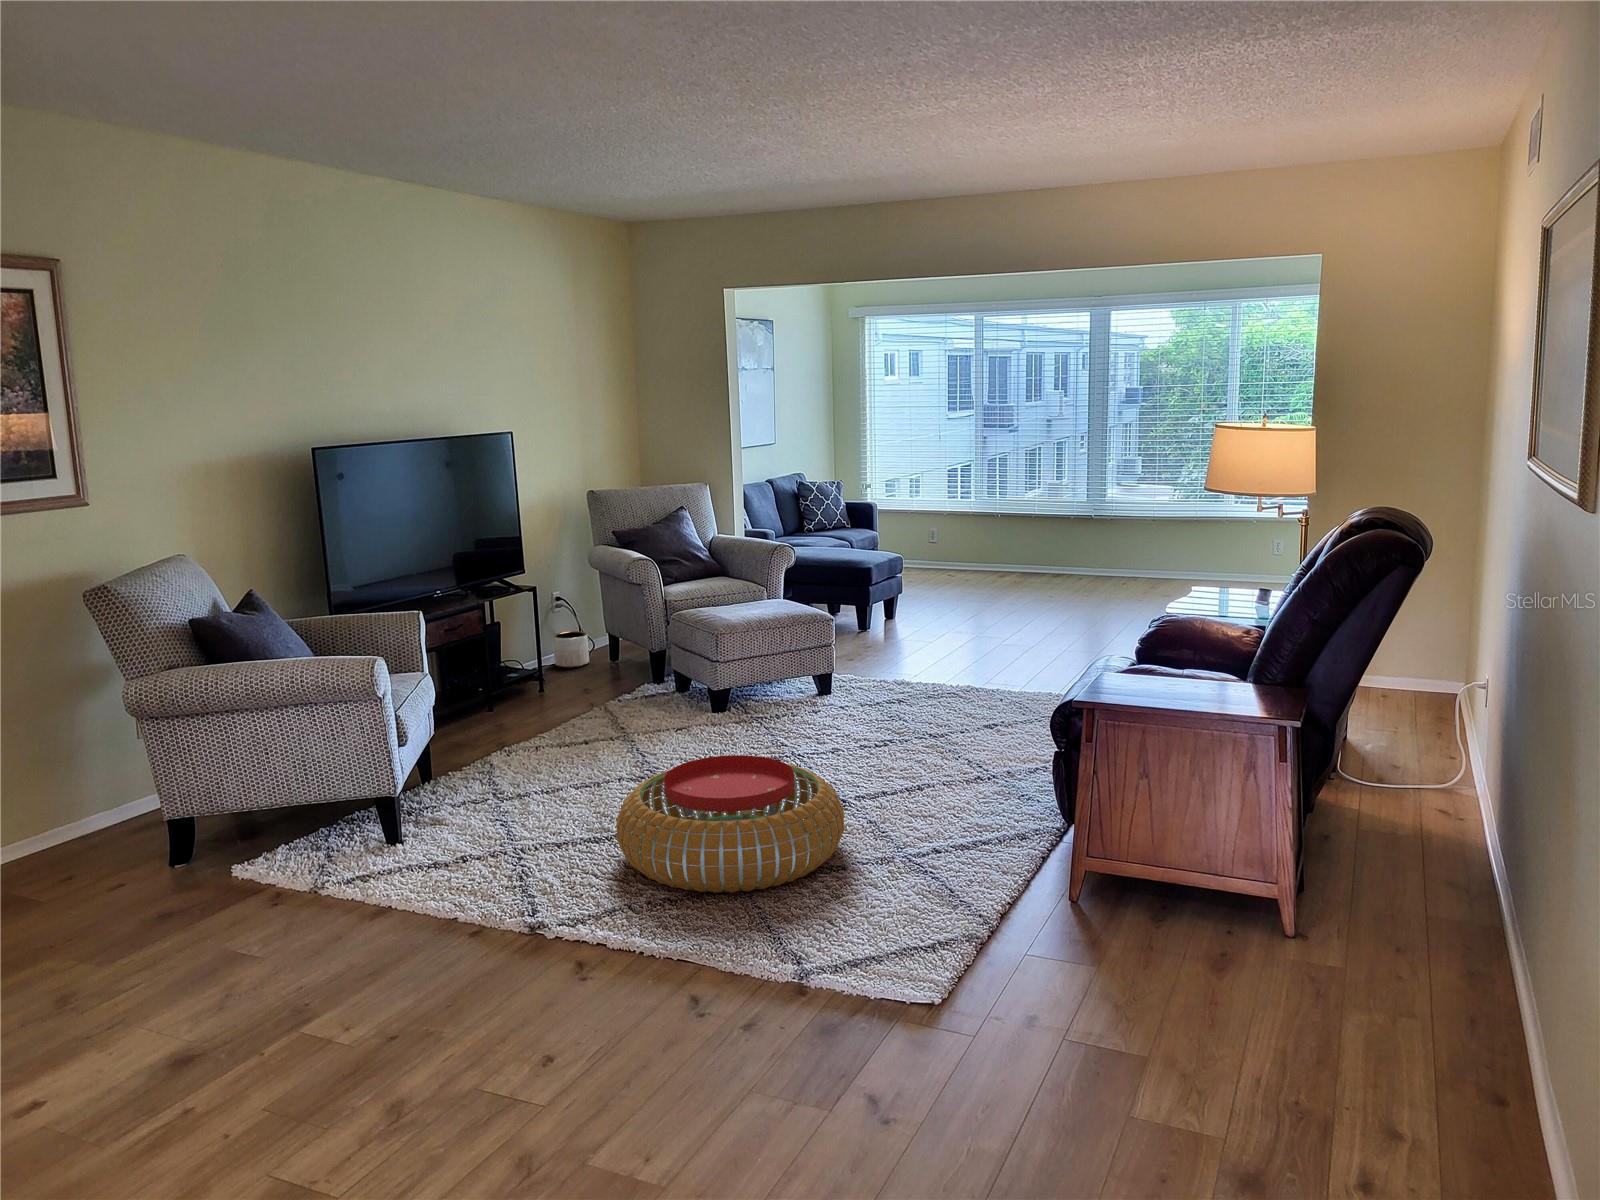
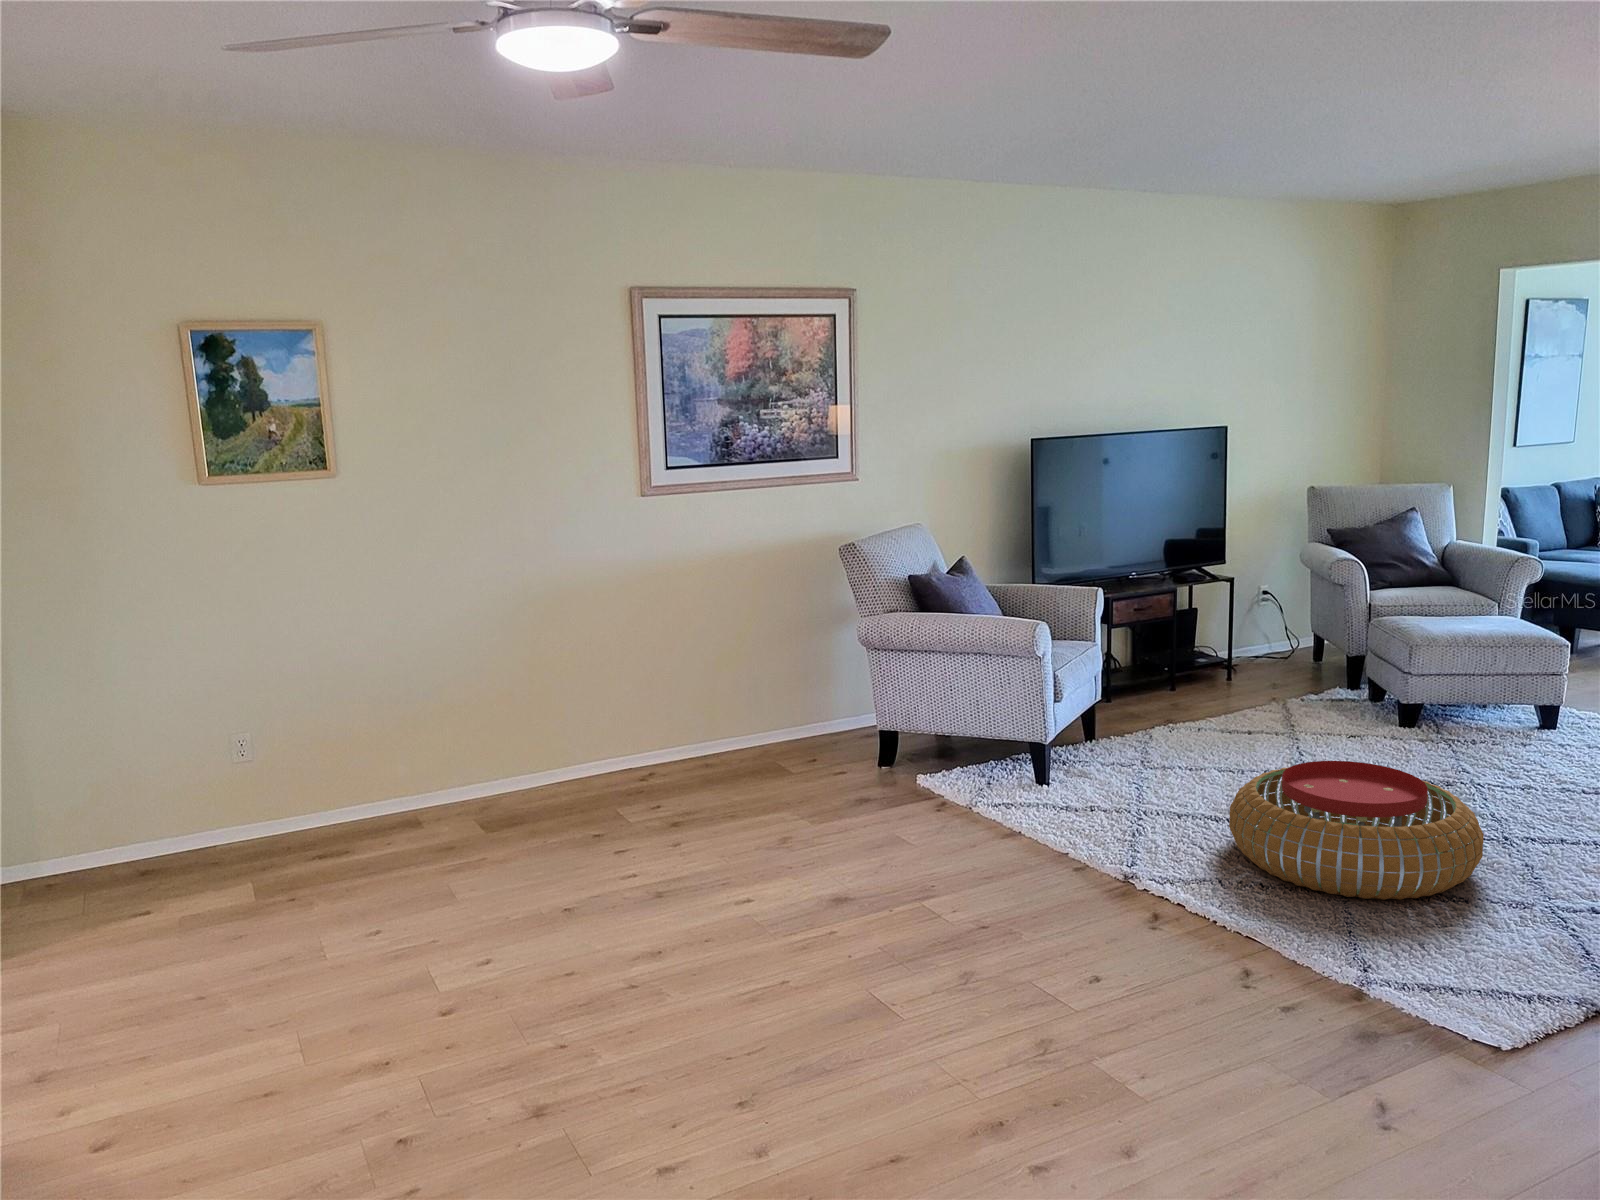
planter: present [553,631,589,667] -> none [1255,627,1291,663]

